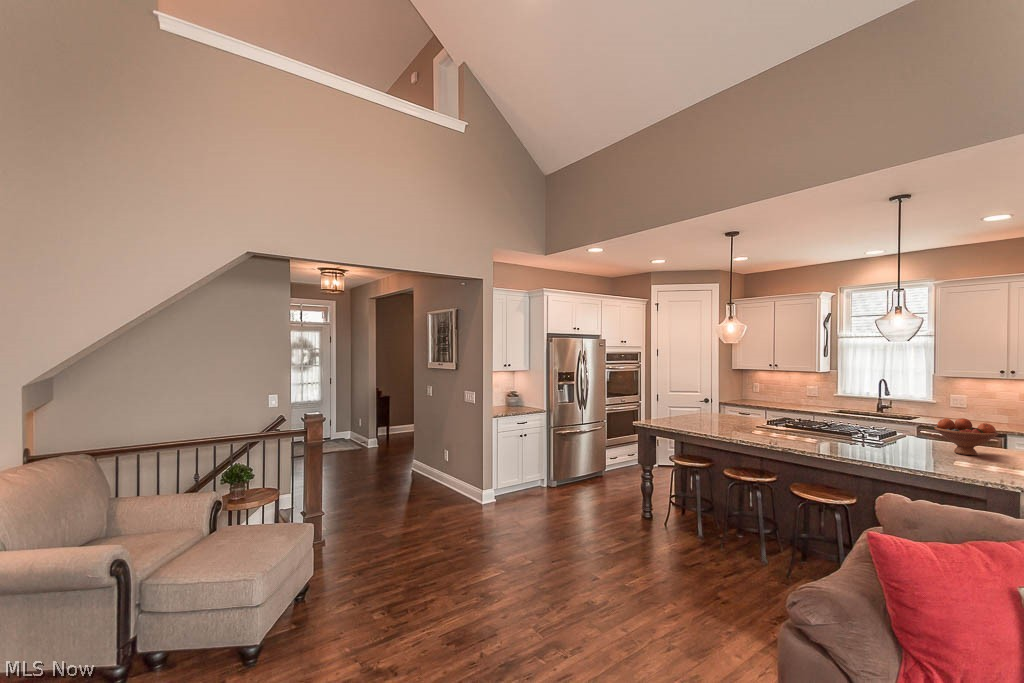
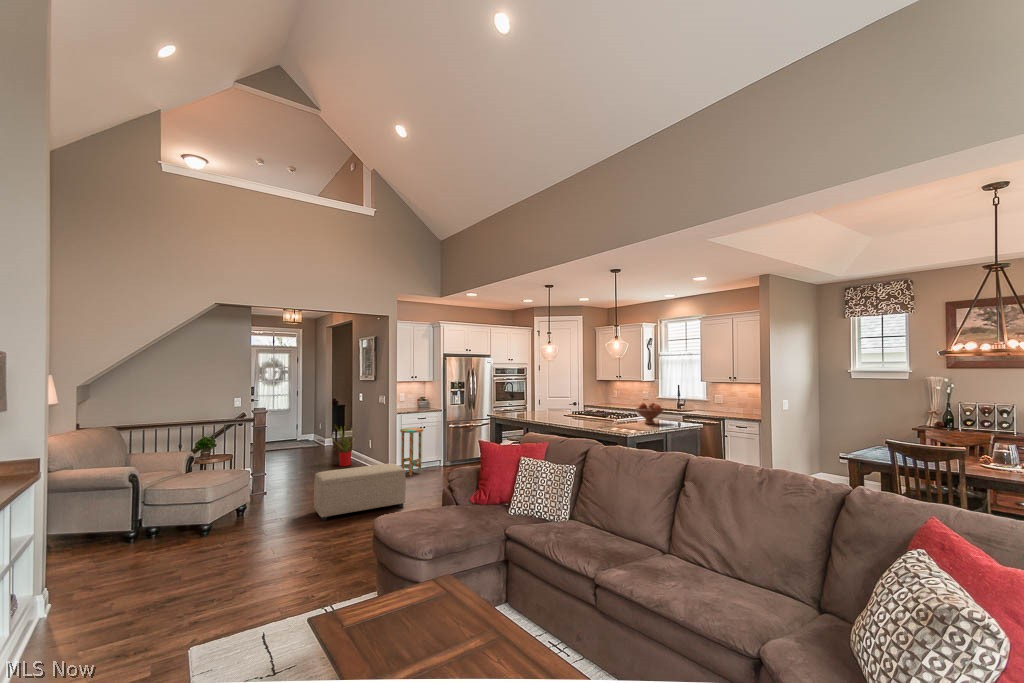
house plant: none [388,426,431,485] -> present [338,429,351,466]
side table: none [497,437,529,506] -> present [400,428,423,476]
ottoman: none [414,504,554,616] -> present [314,463,406,521]

